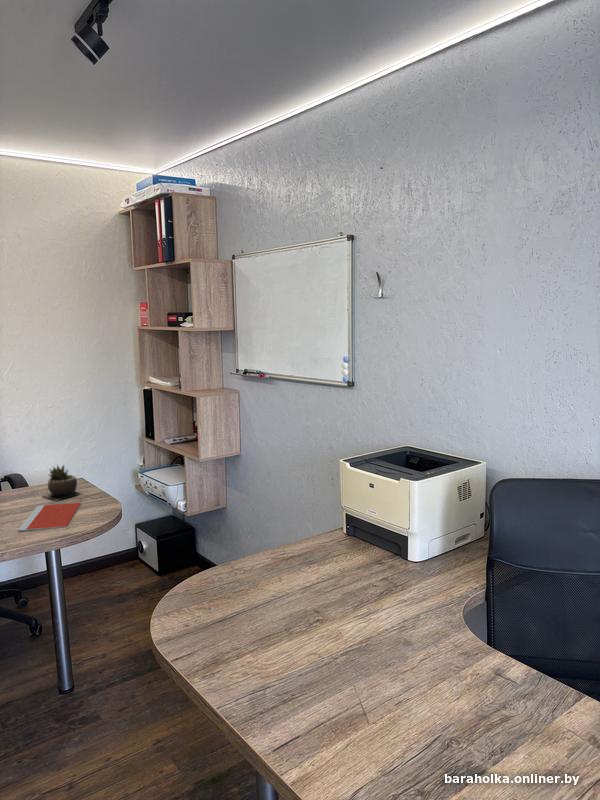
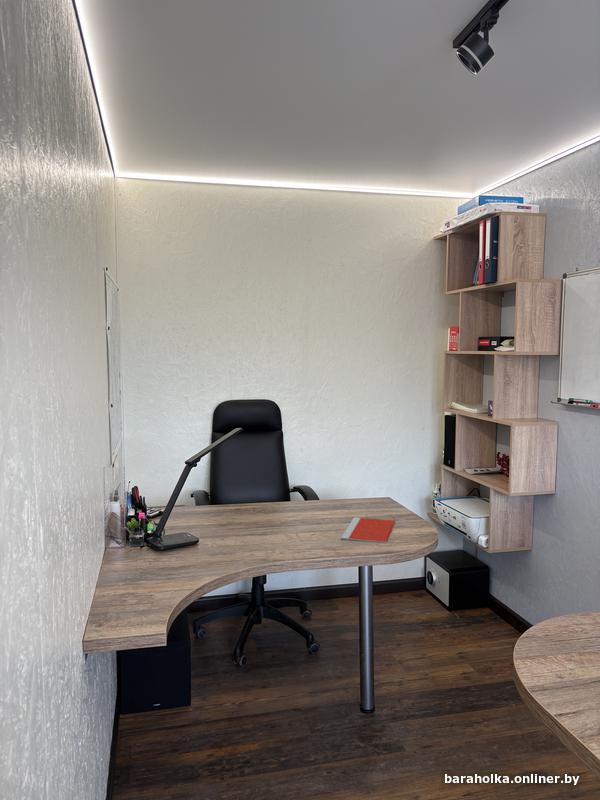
succulent plant: present [43,466,81,501] -> none [355,480,394,515]

